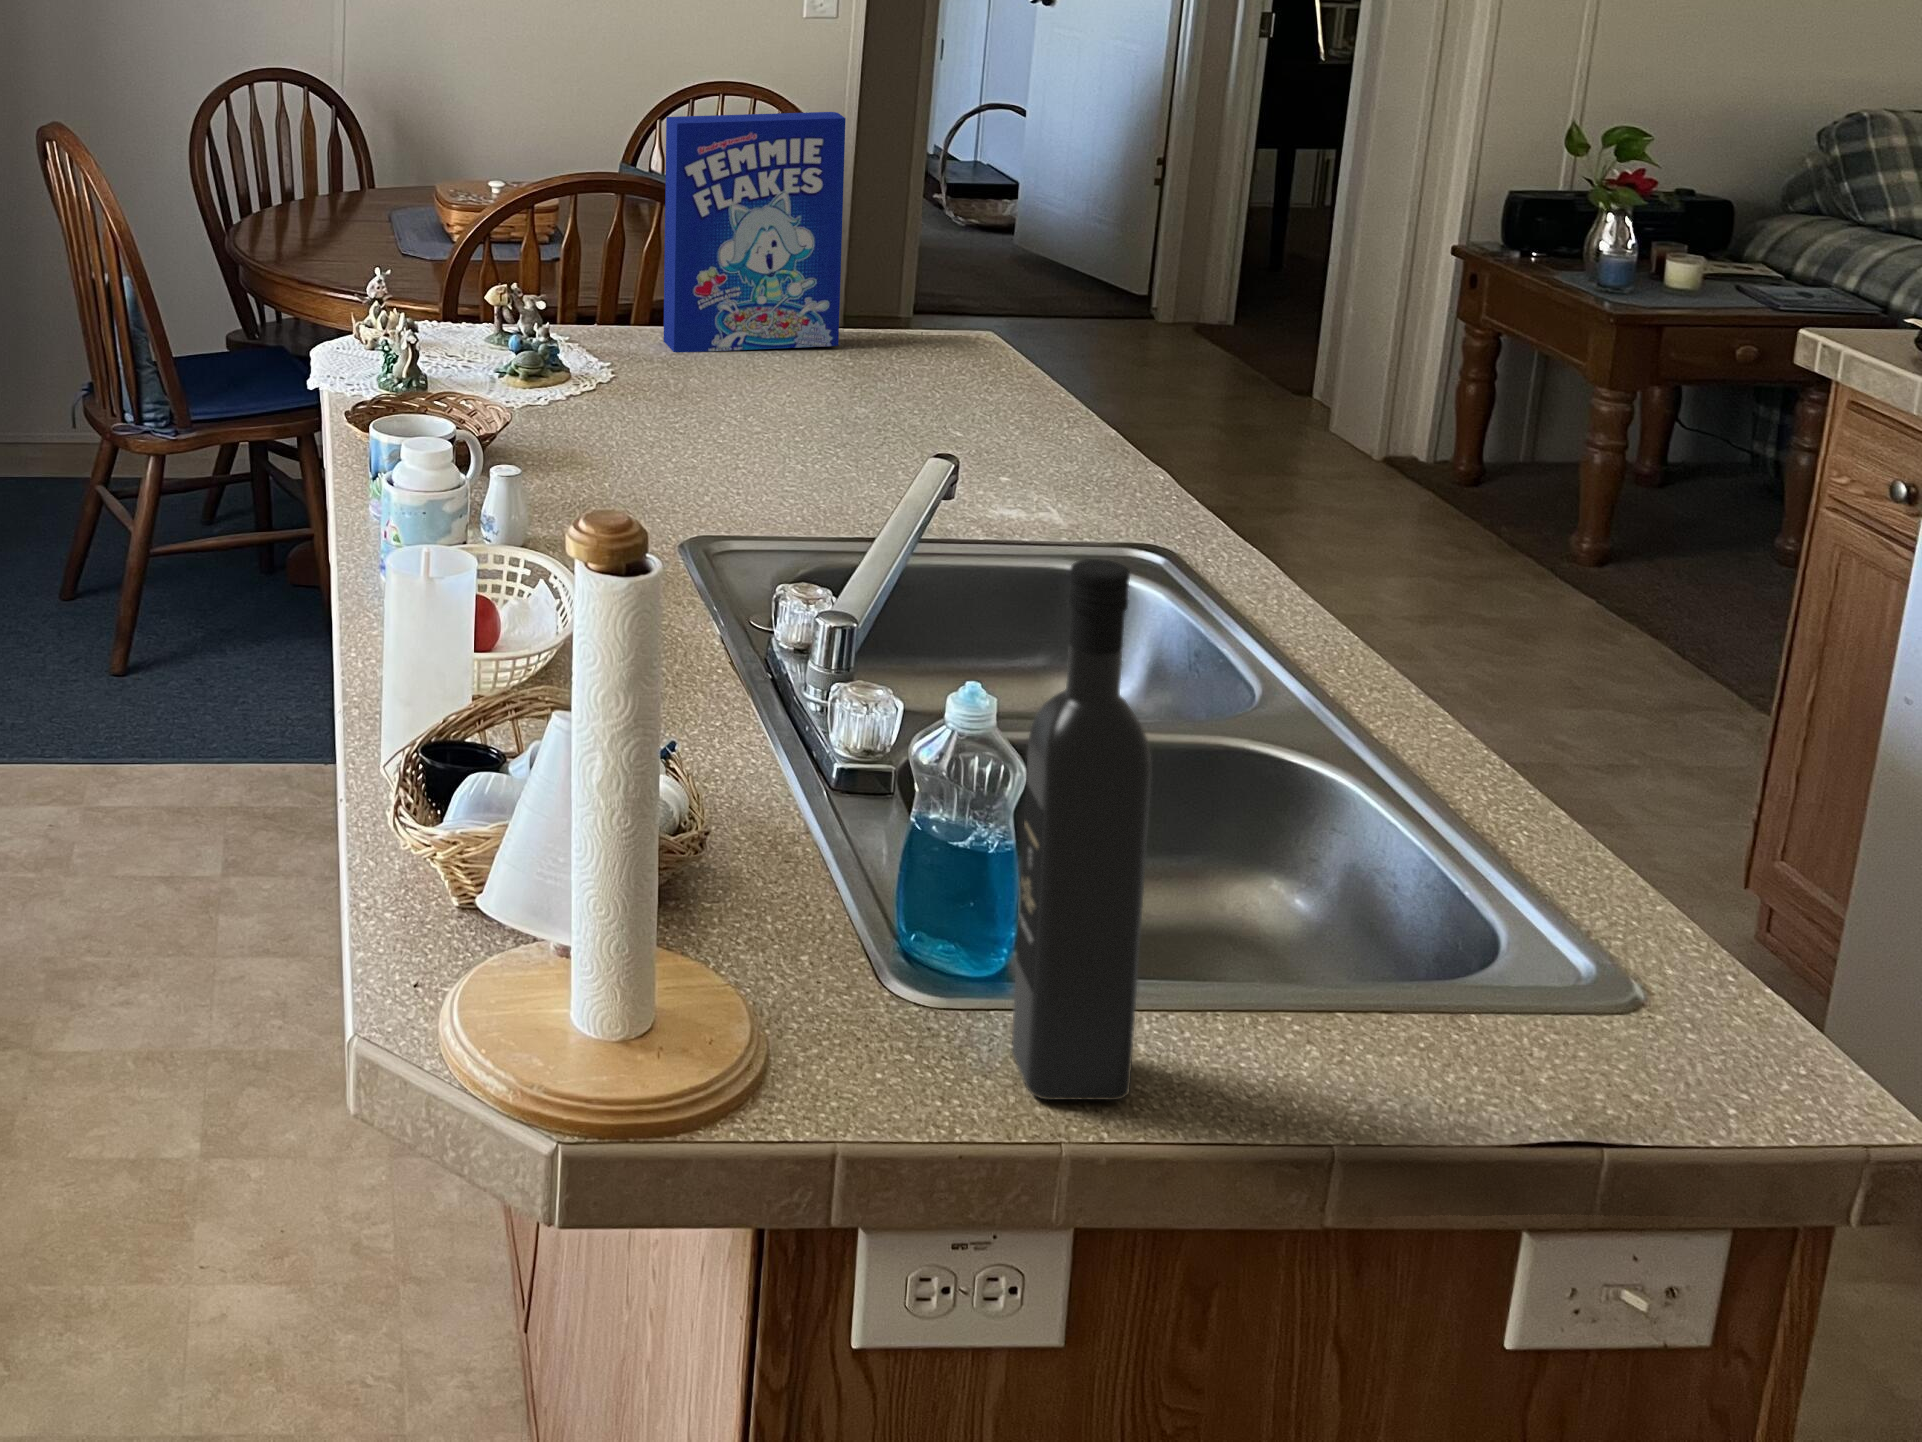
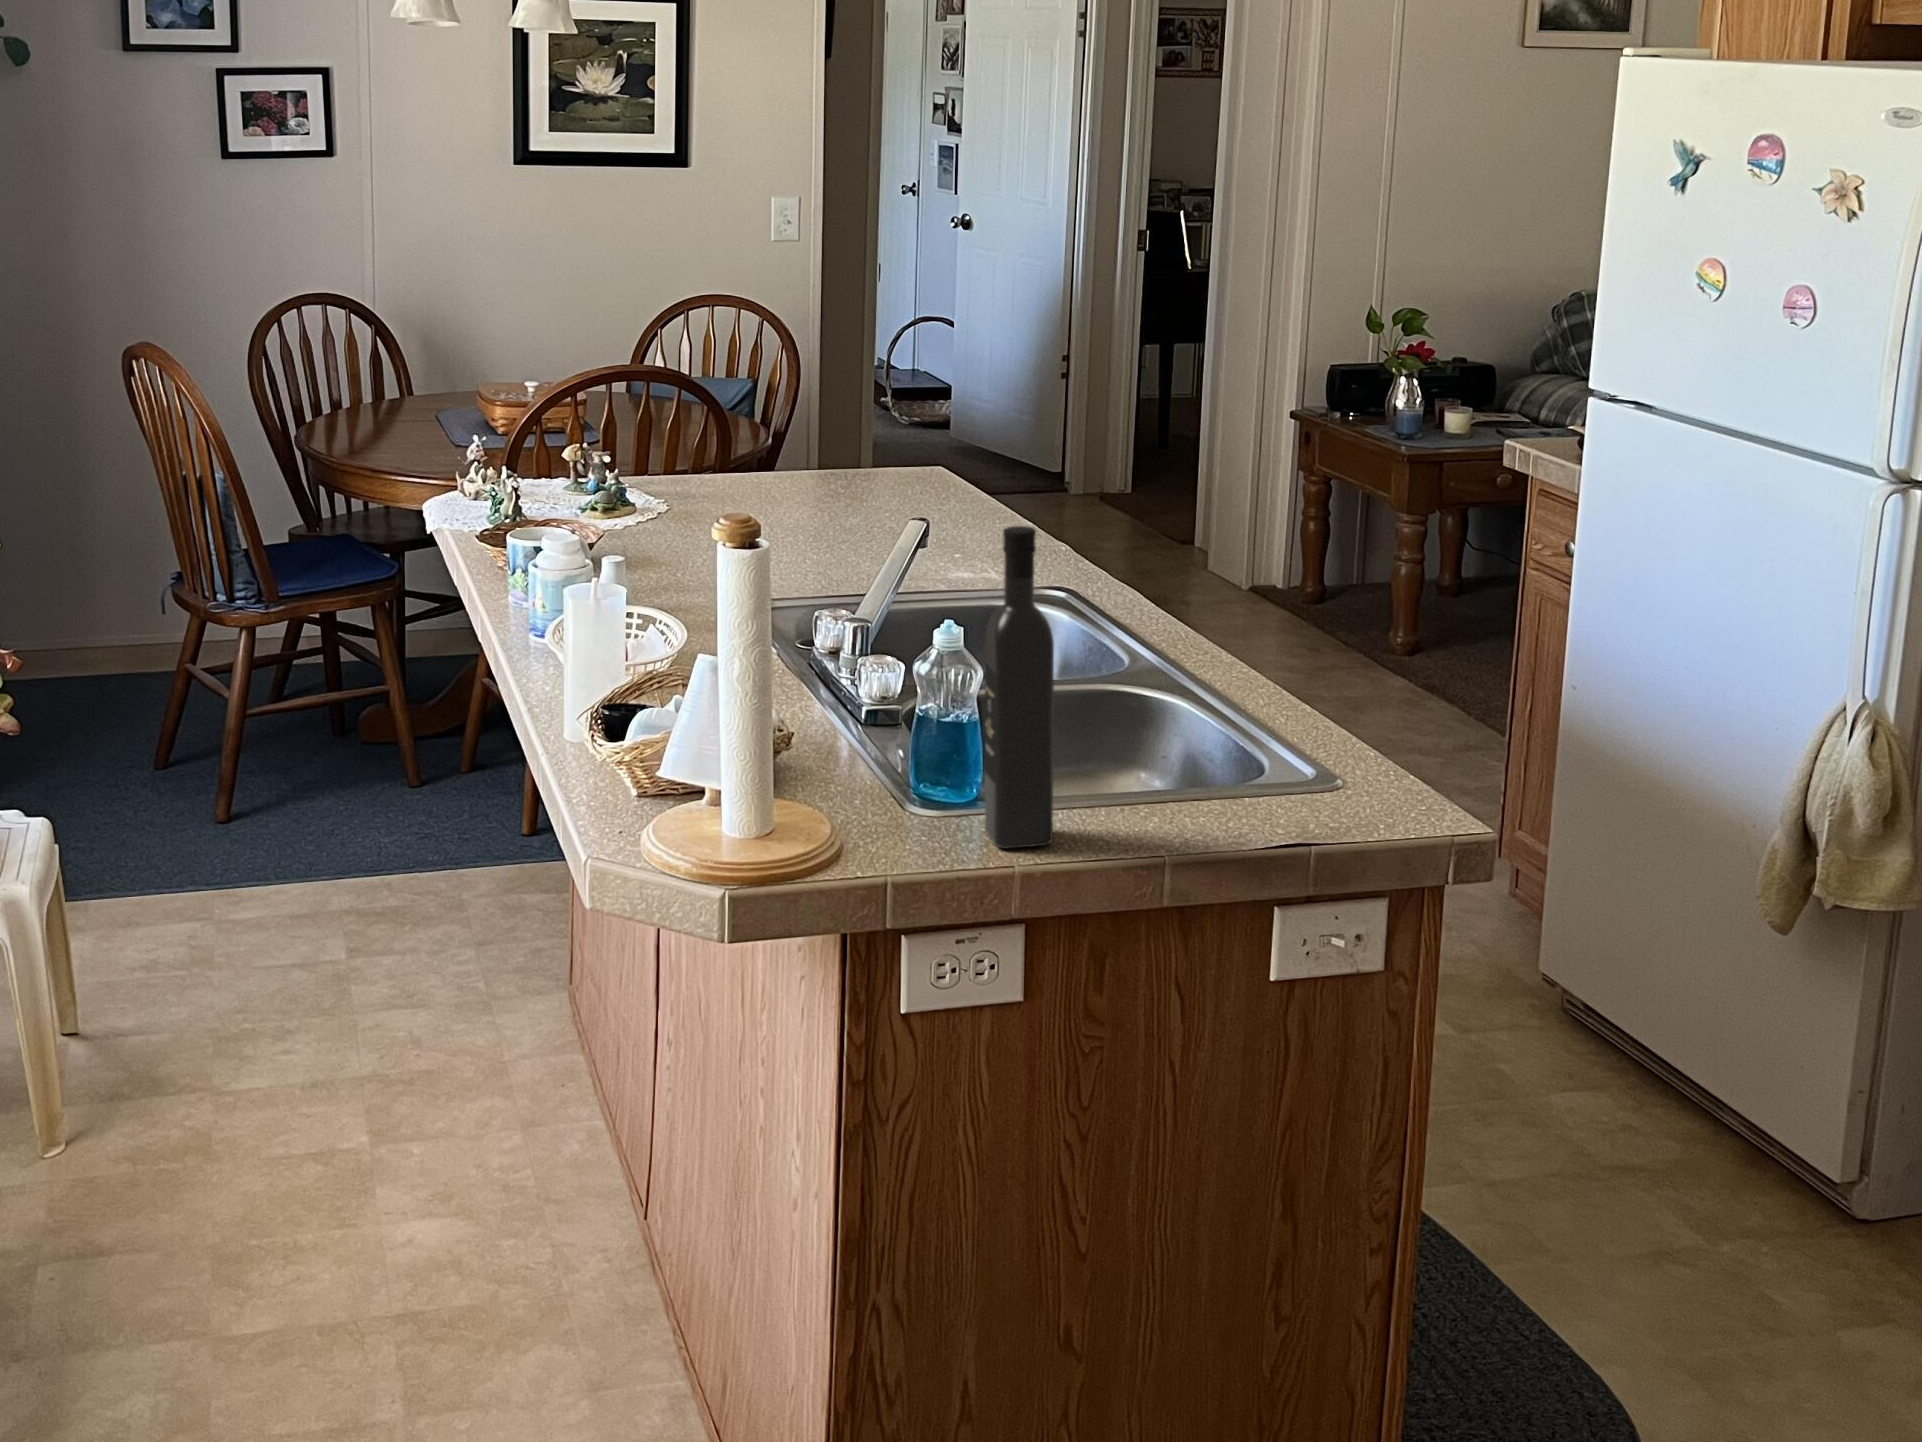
cereal box: present [664,112,846,352] -> none [689,304,827,494]

